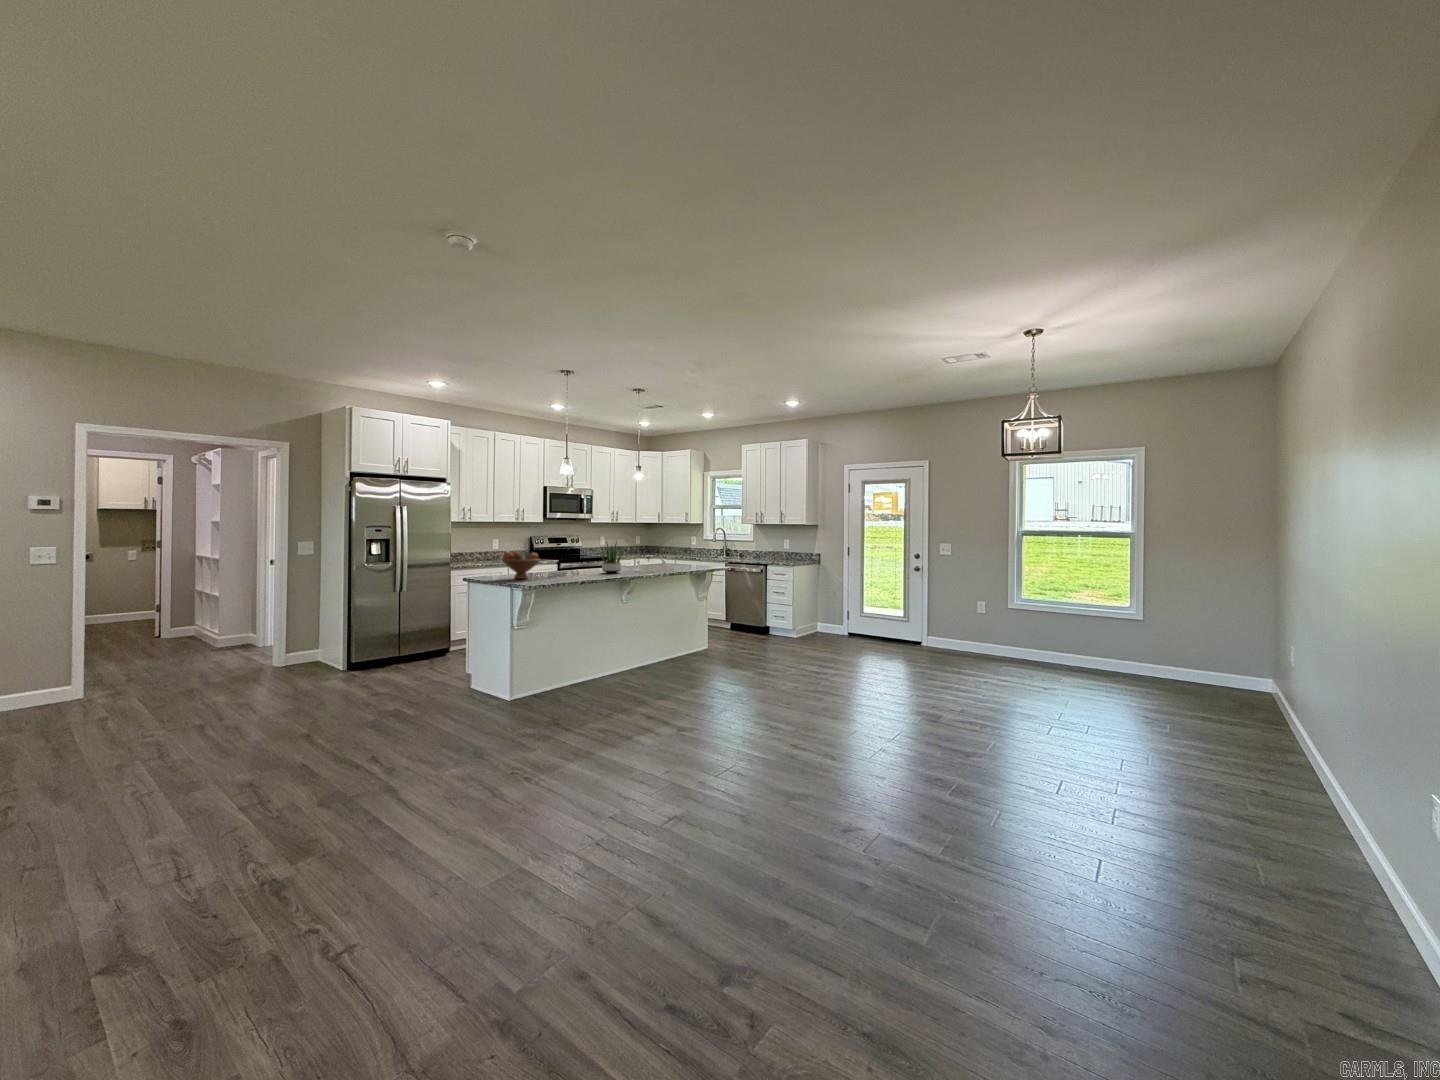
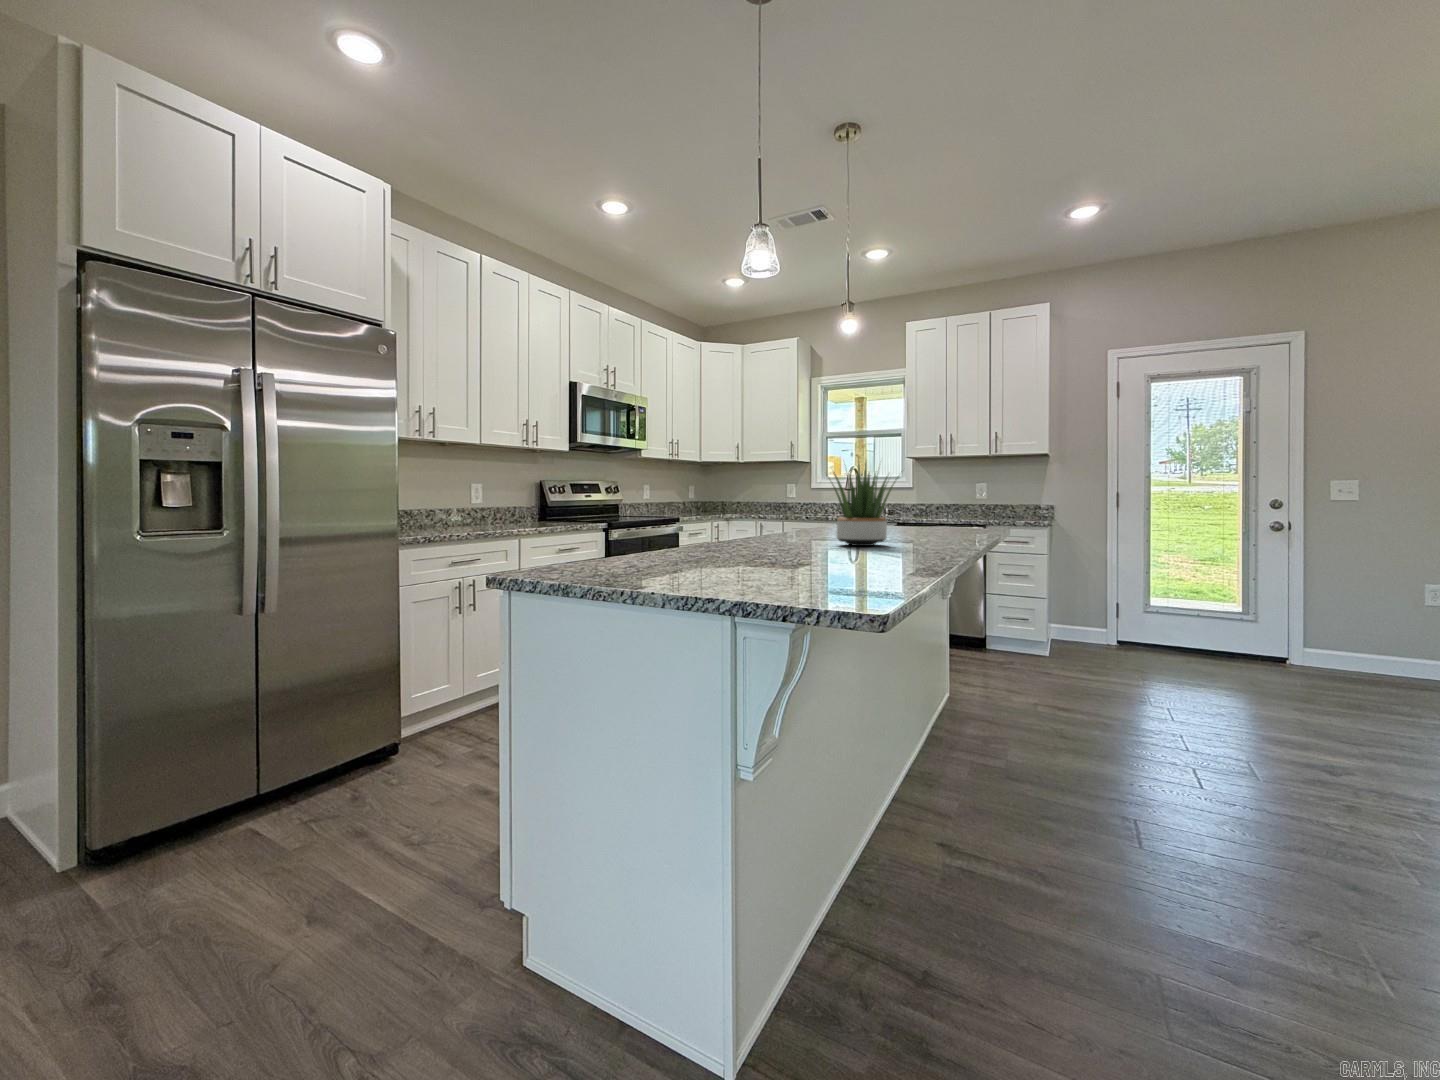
fruit bowl: present [502,551,540,579] -> none [640,476,773,574]

